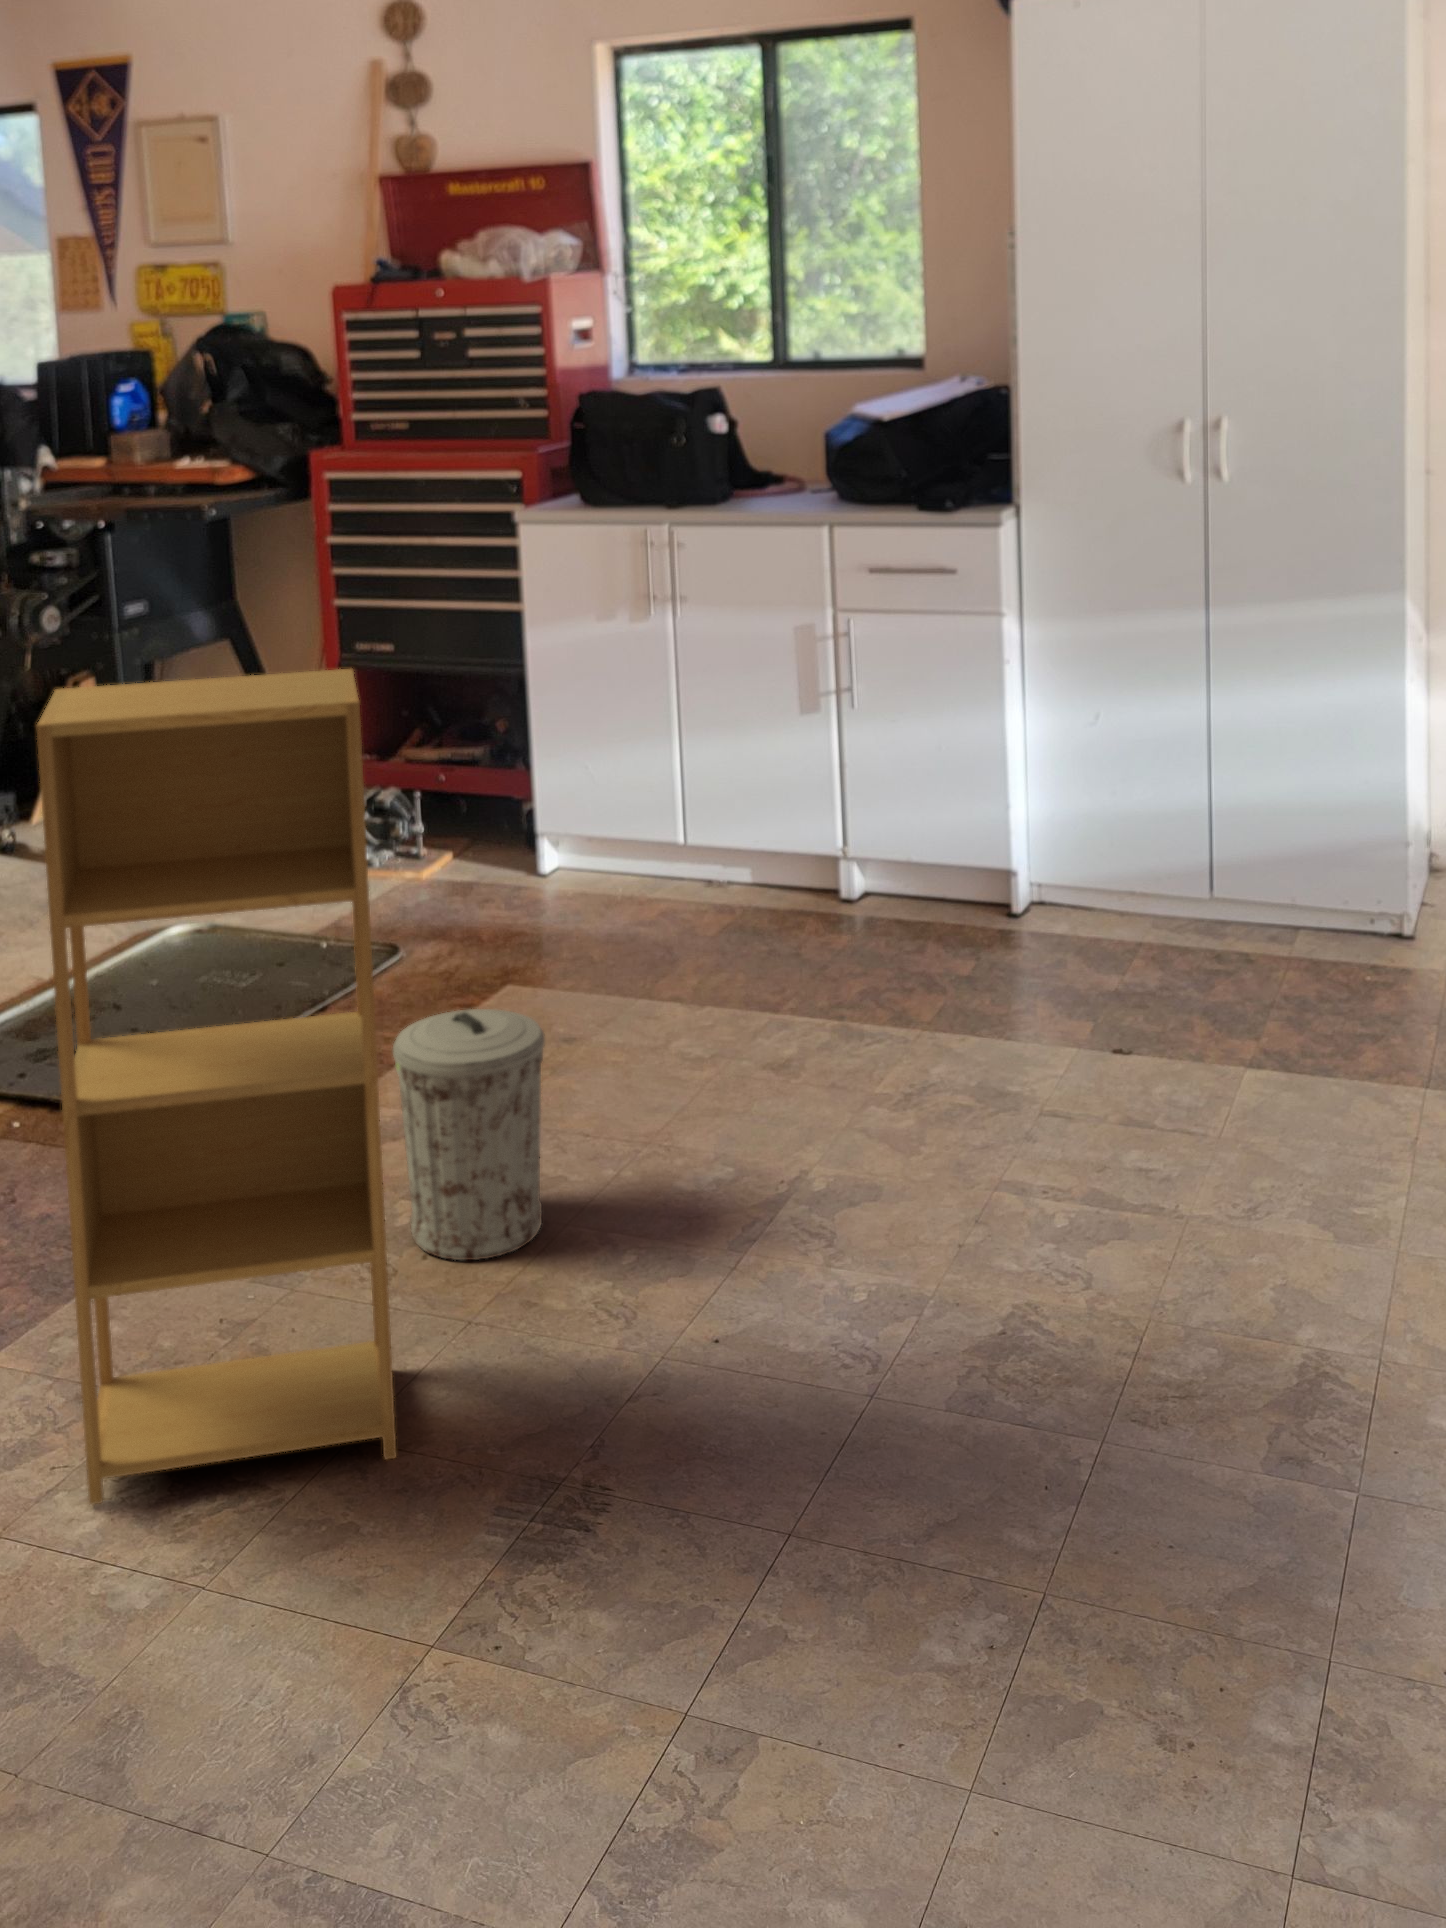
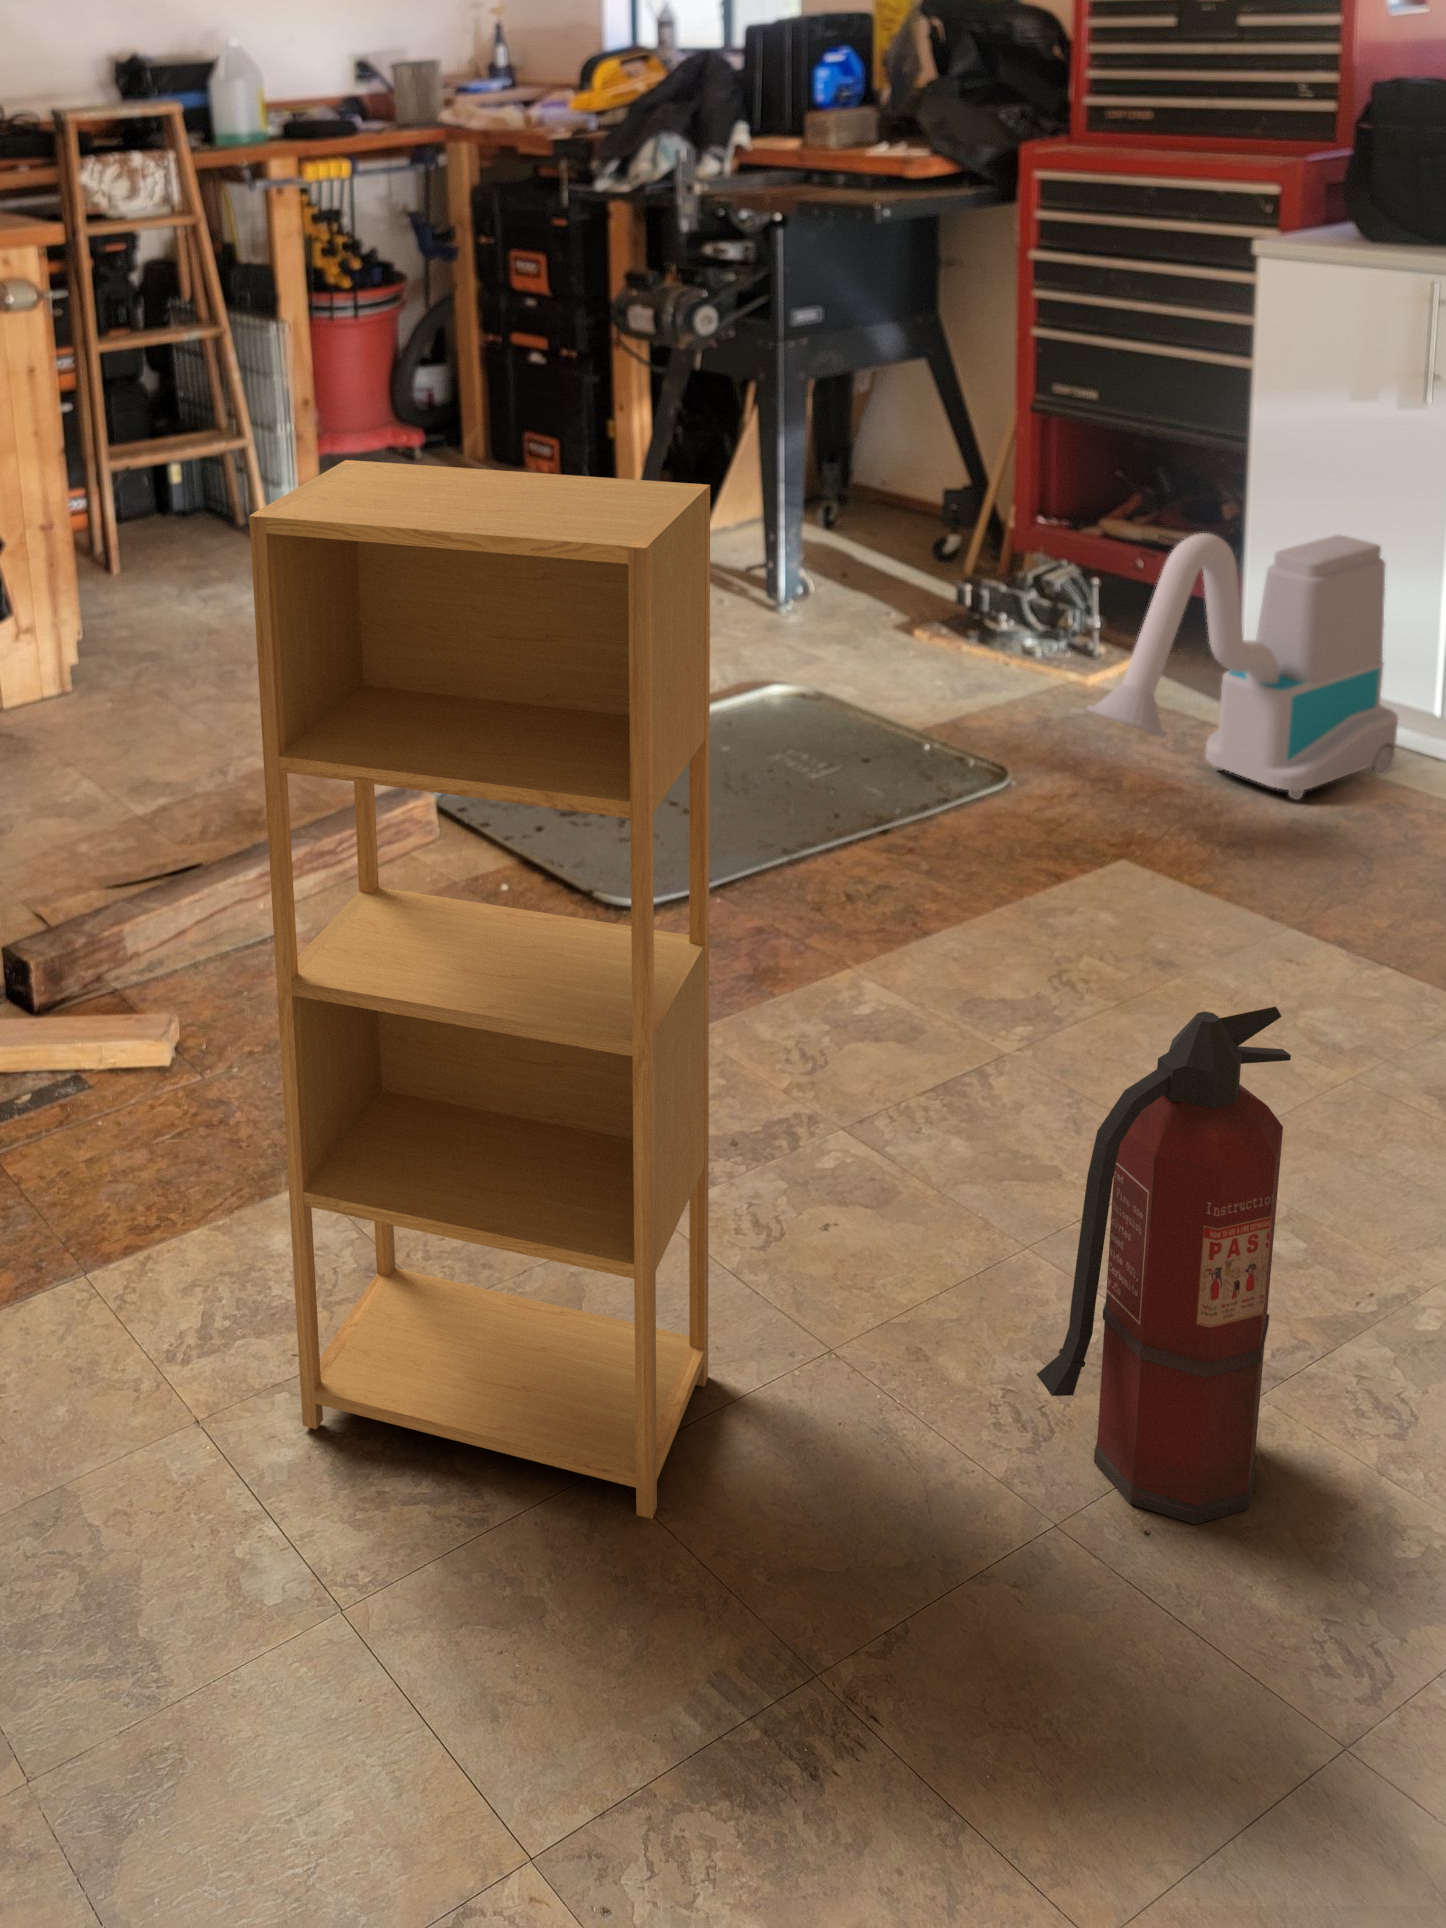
vacuum cleaner: none [464,725,663,927] -> present [1087,533,1398,800]
fire extinguisher: none [627,966,767,1337] -> present [1037,1007,1291,1524]
trash can: present [393,1009,545,1260] -> none [820,921,1028,1257]

